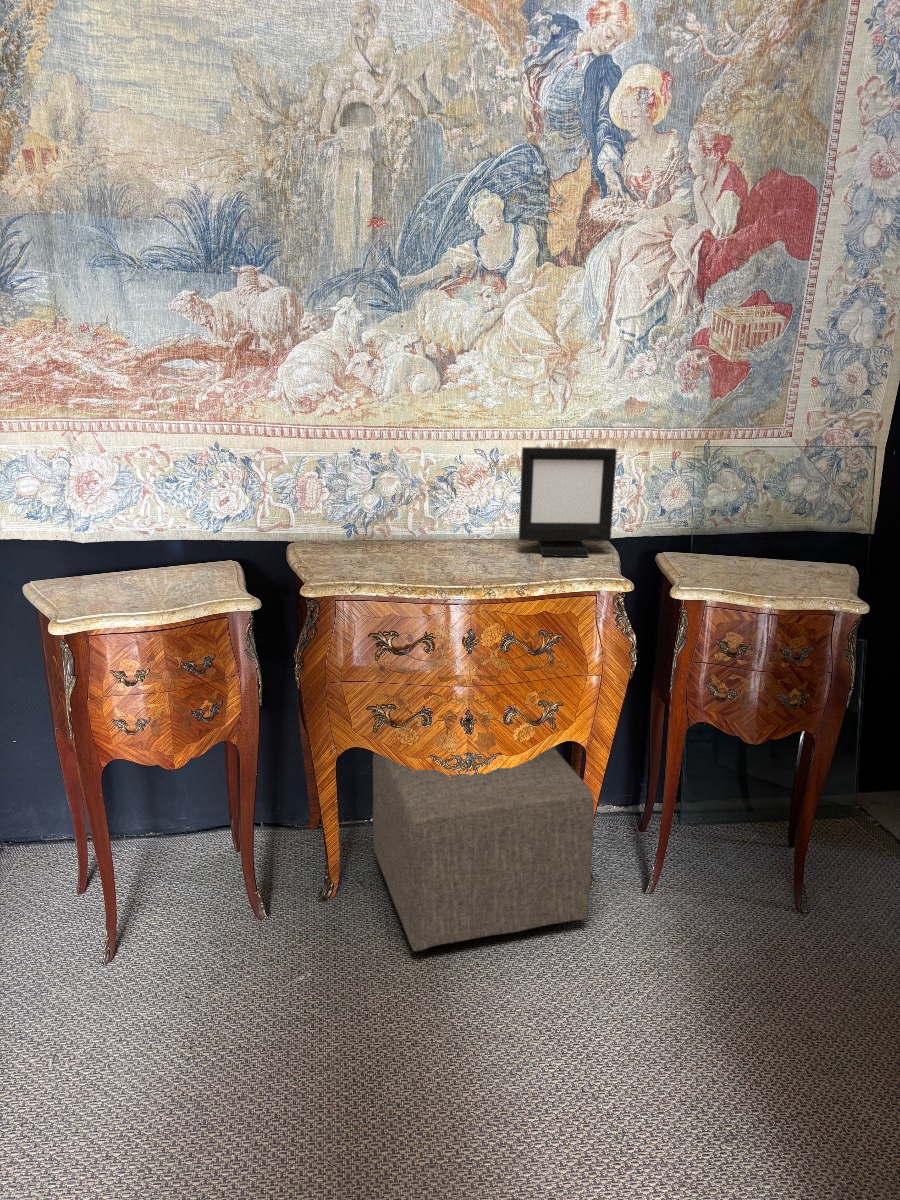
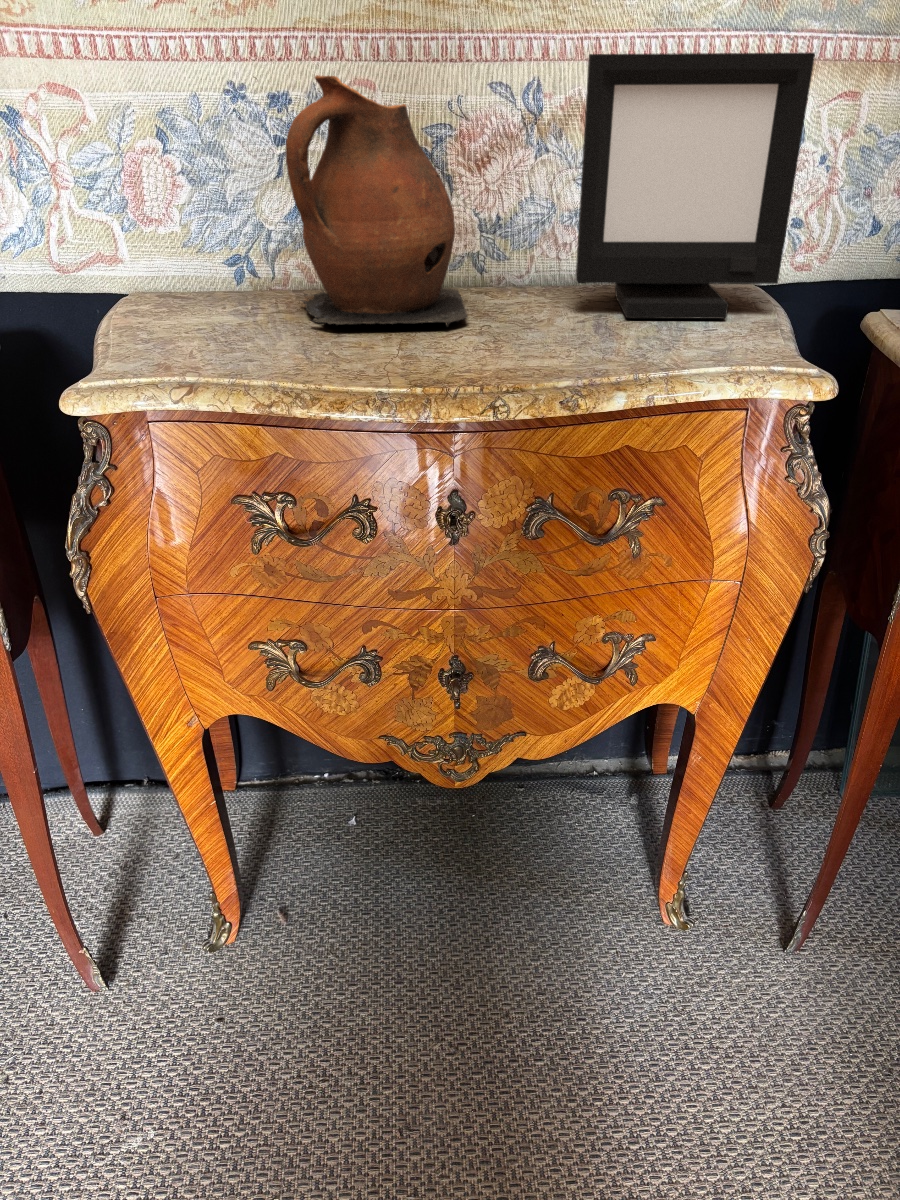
ceramic pitcher: none [387,455,471,560] -> present [286,76,468,327]
ottoman: present [373,747,594,951] -> none [299,634,709,1088]

